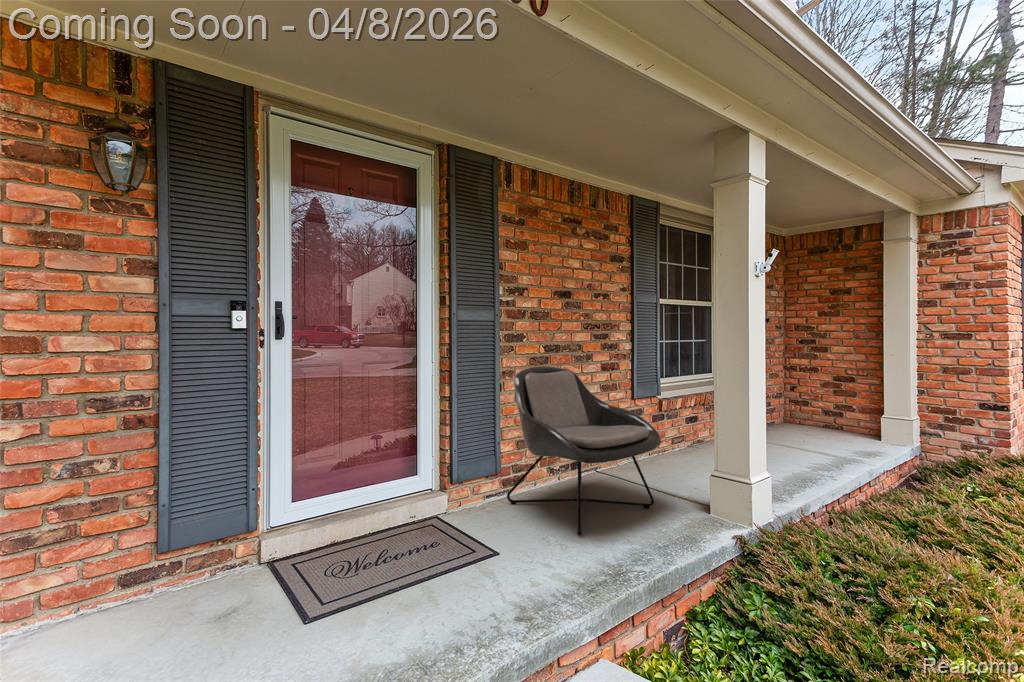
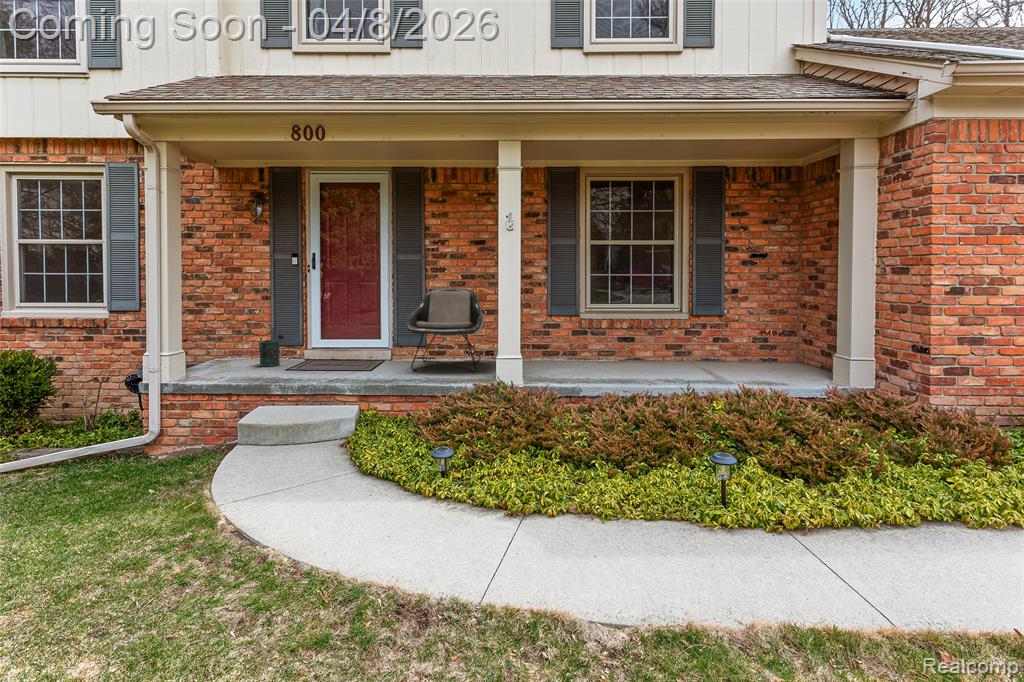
watering can: none [169,520,233,640] -> present [259,335,284,367]

